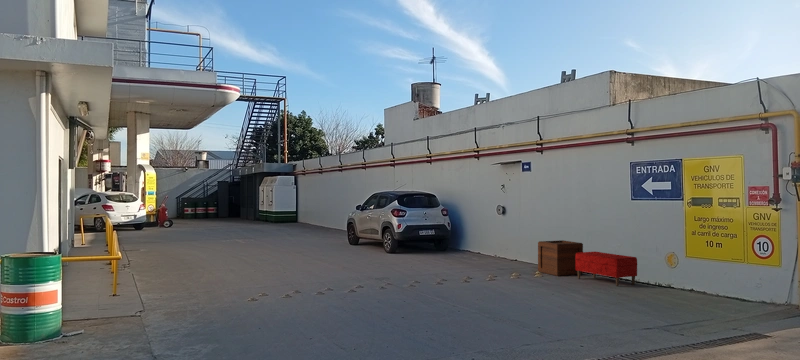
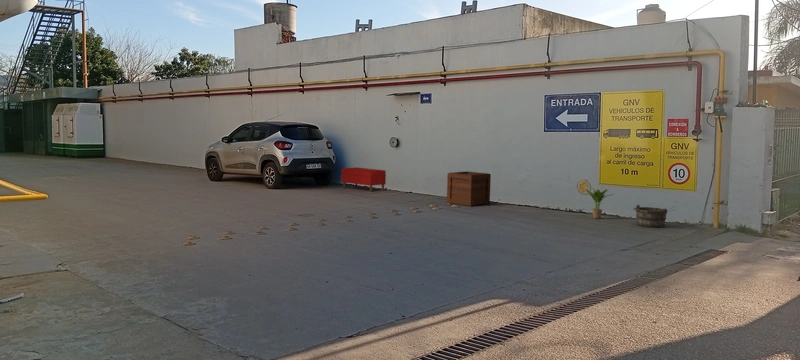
bench: present [575,252,637,286] -> present [342,167,386,192]
potted plant: none [664,255,698,294] -> present [587,189,613,219]
bucket: none [709,281,750,307] -> present [634,205,667,228]

